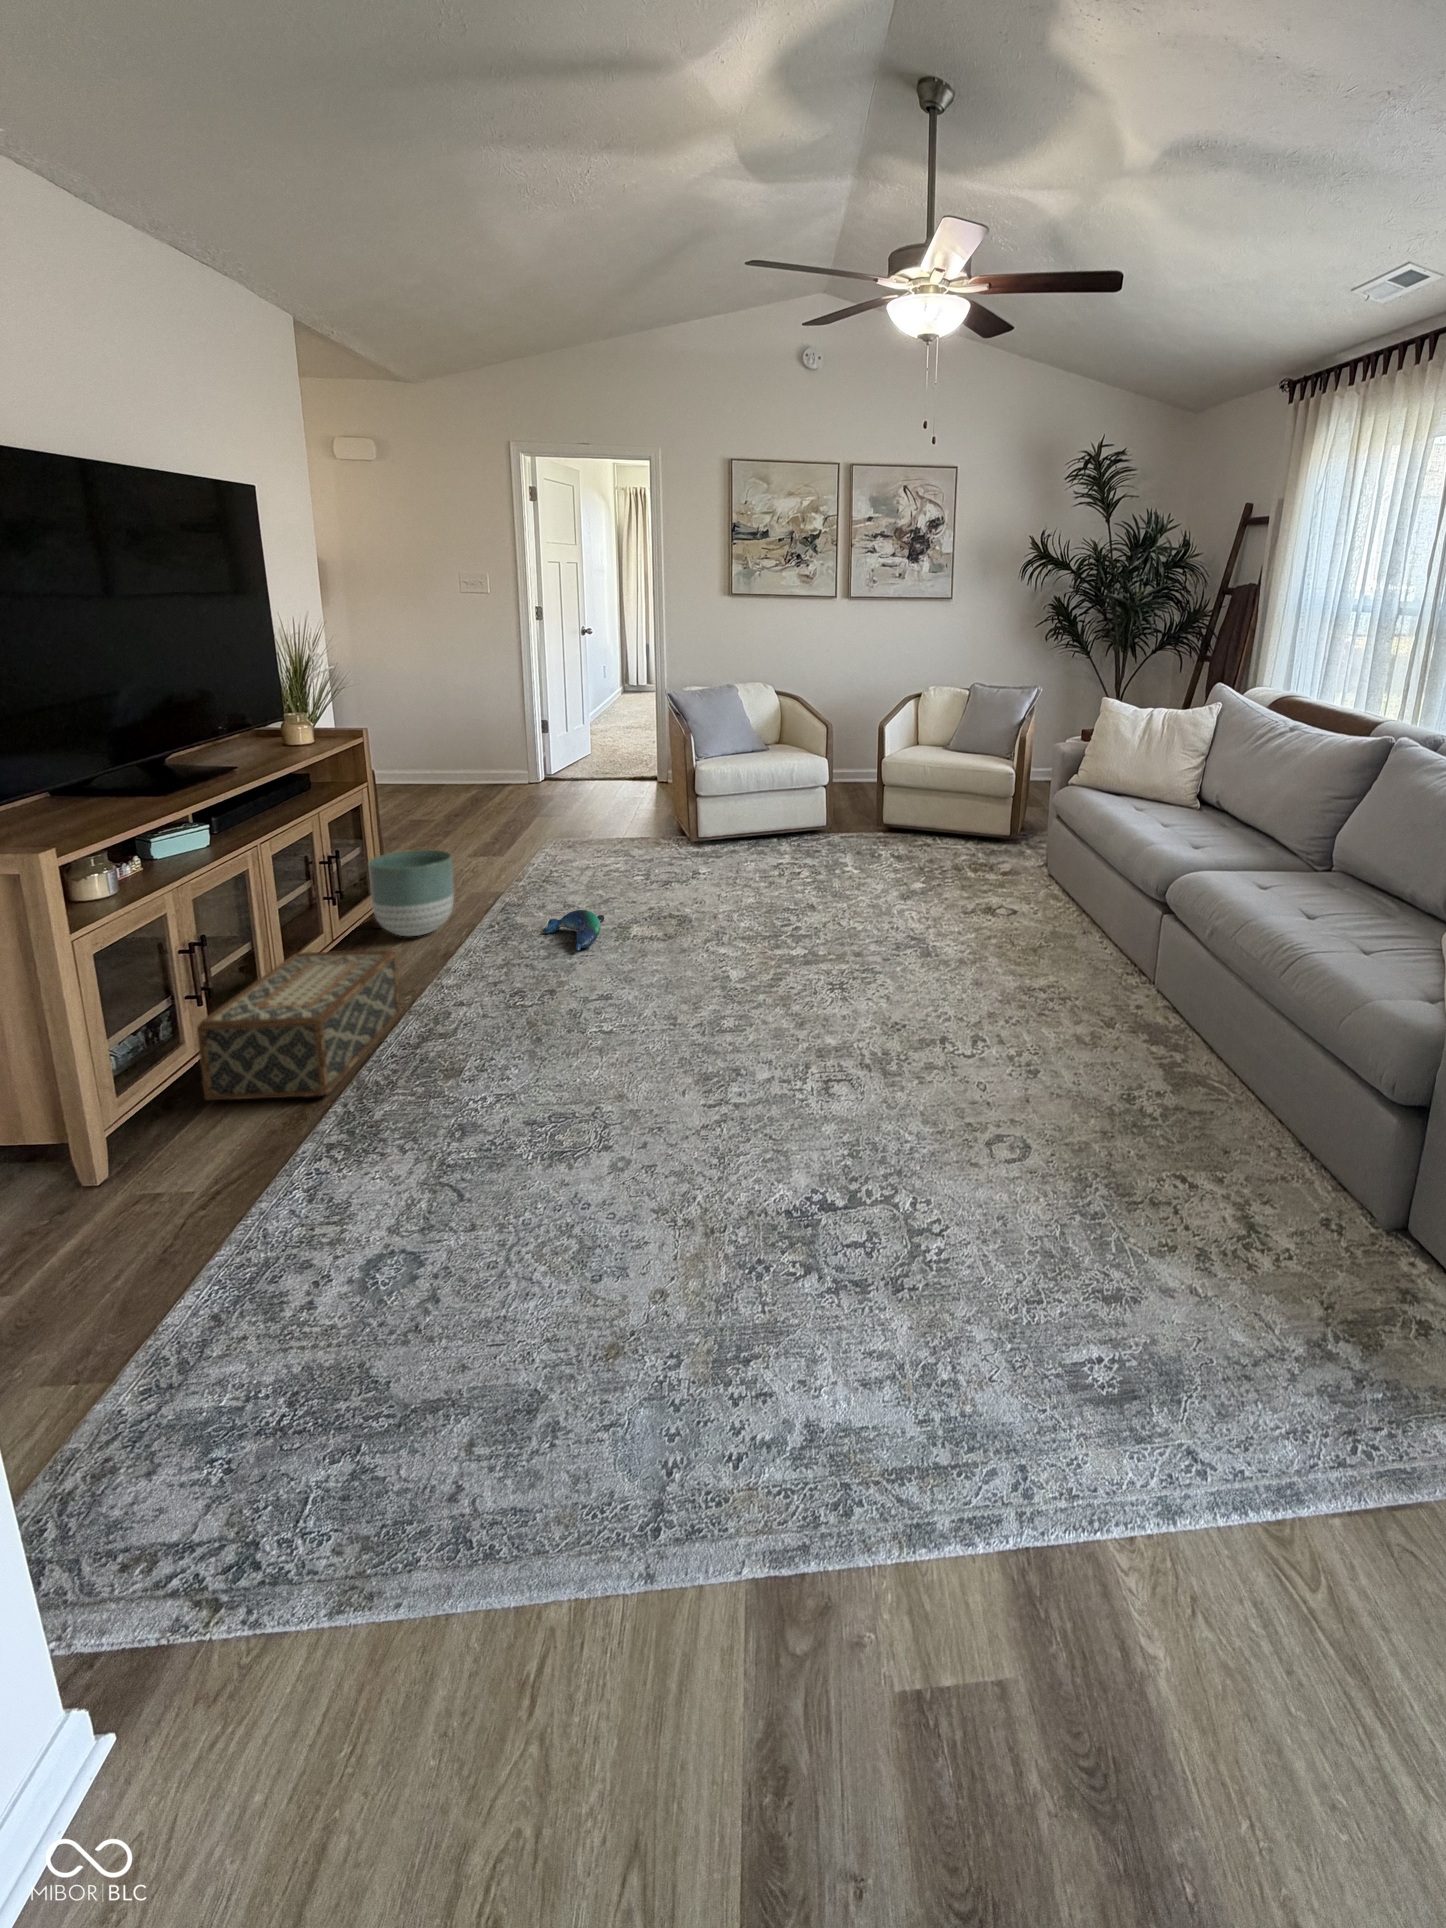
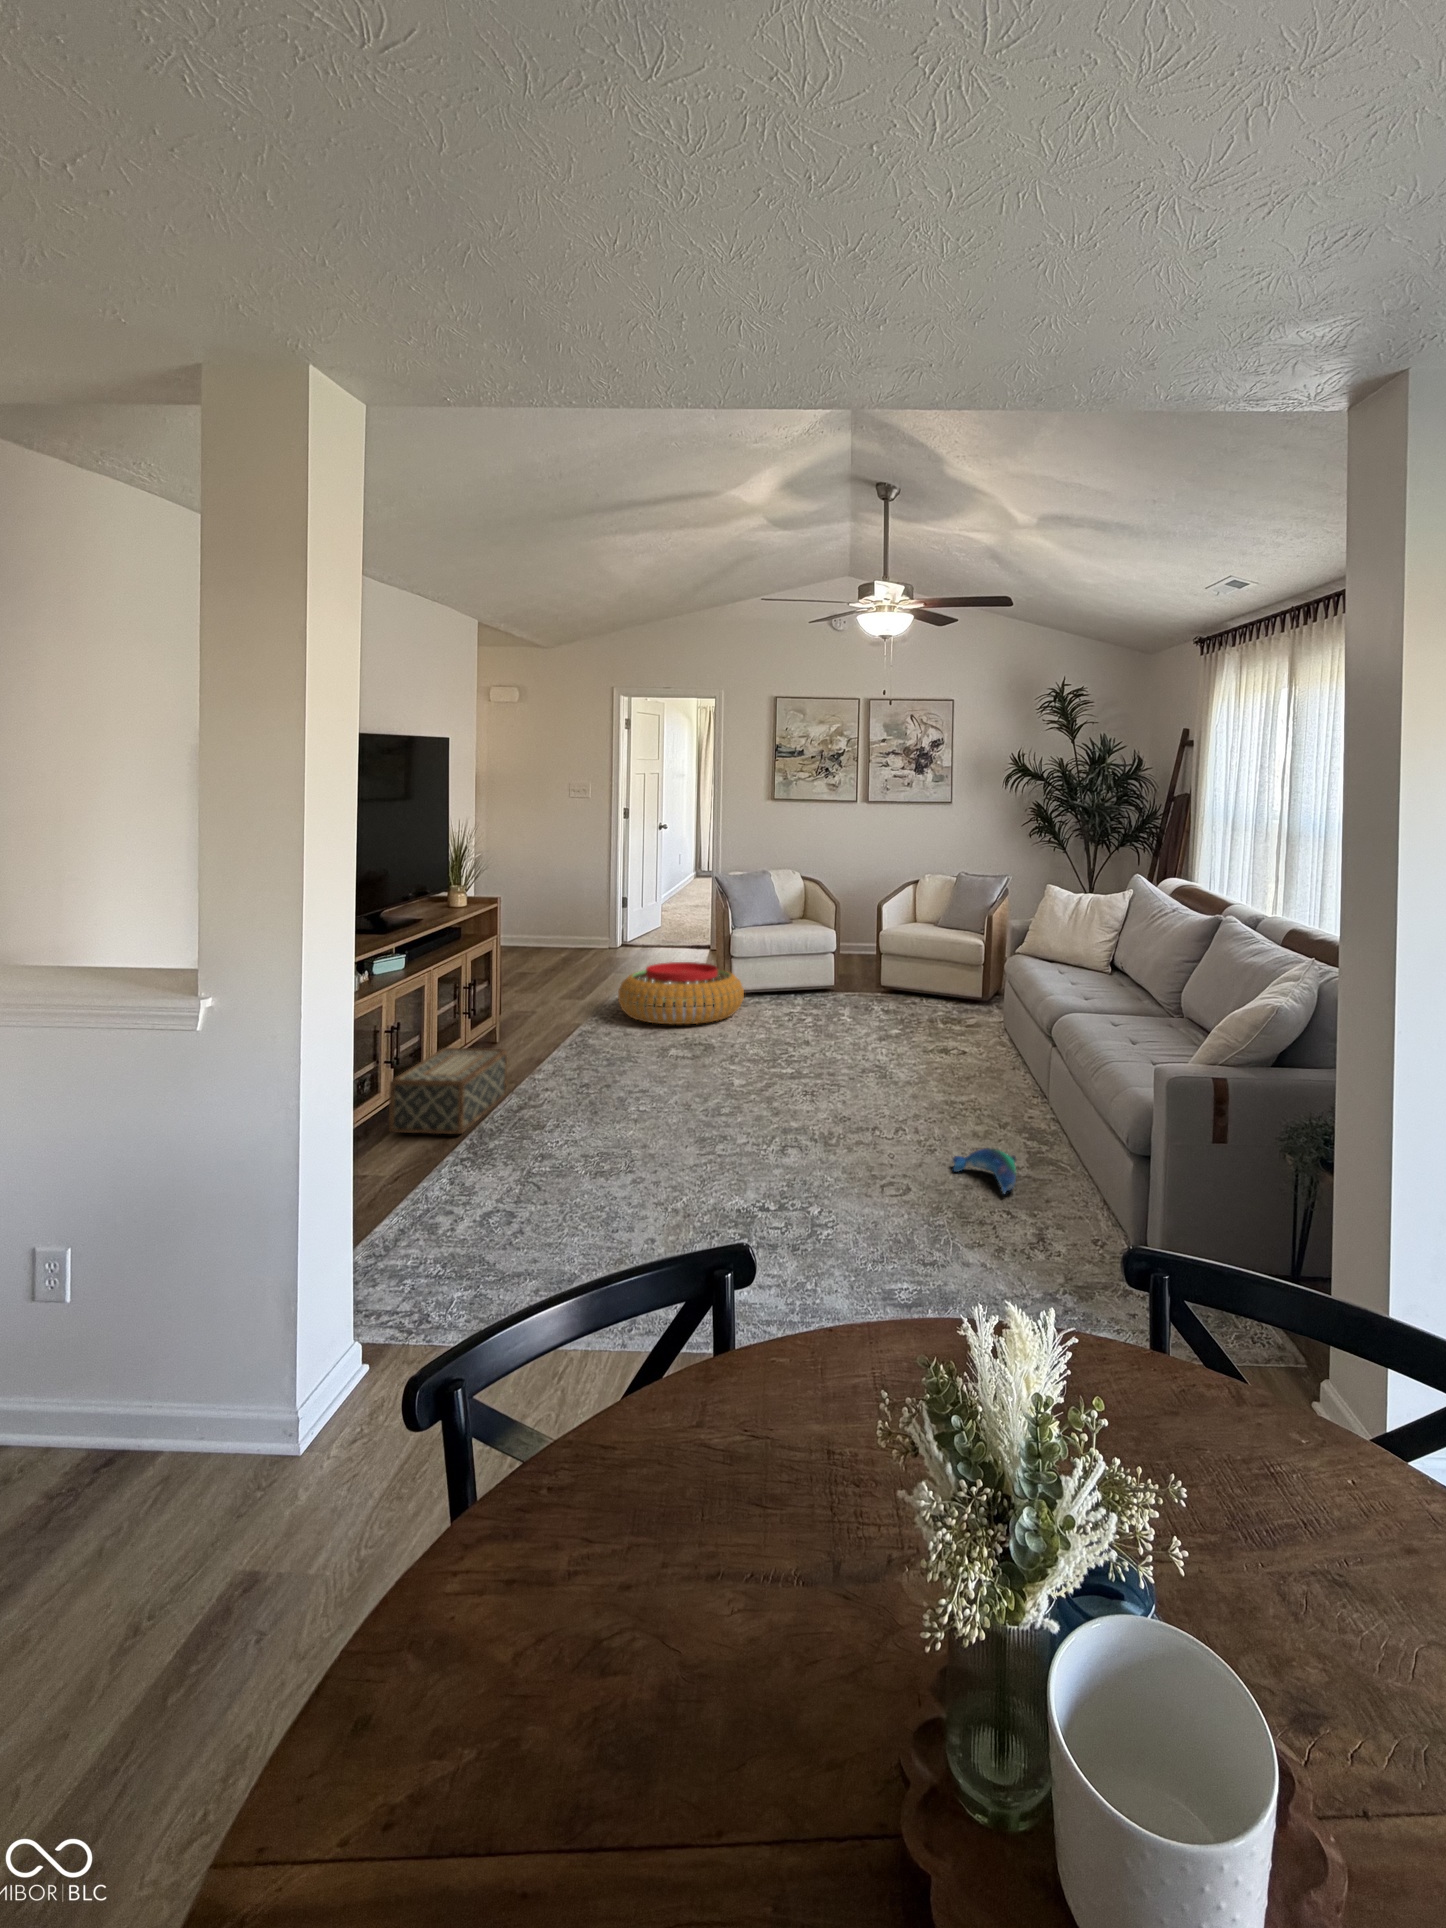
pouf: none [553,803,720,887] -> present [618,962,744,1024]
planter: present [368,850,454,936] -> none [490,987,547,1049]
plush toy: present [544,910,604,951] -> present [952,1148,1016,1194]

